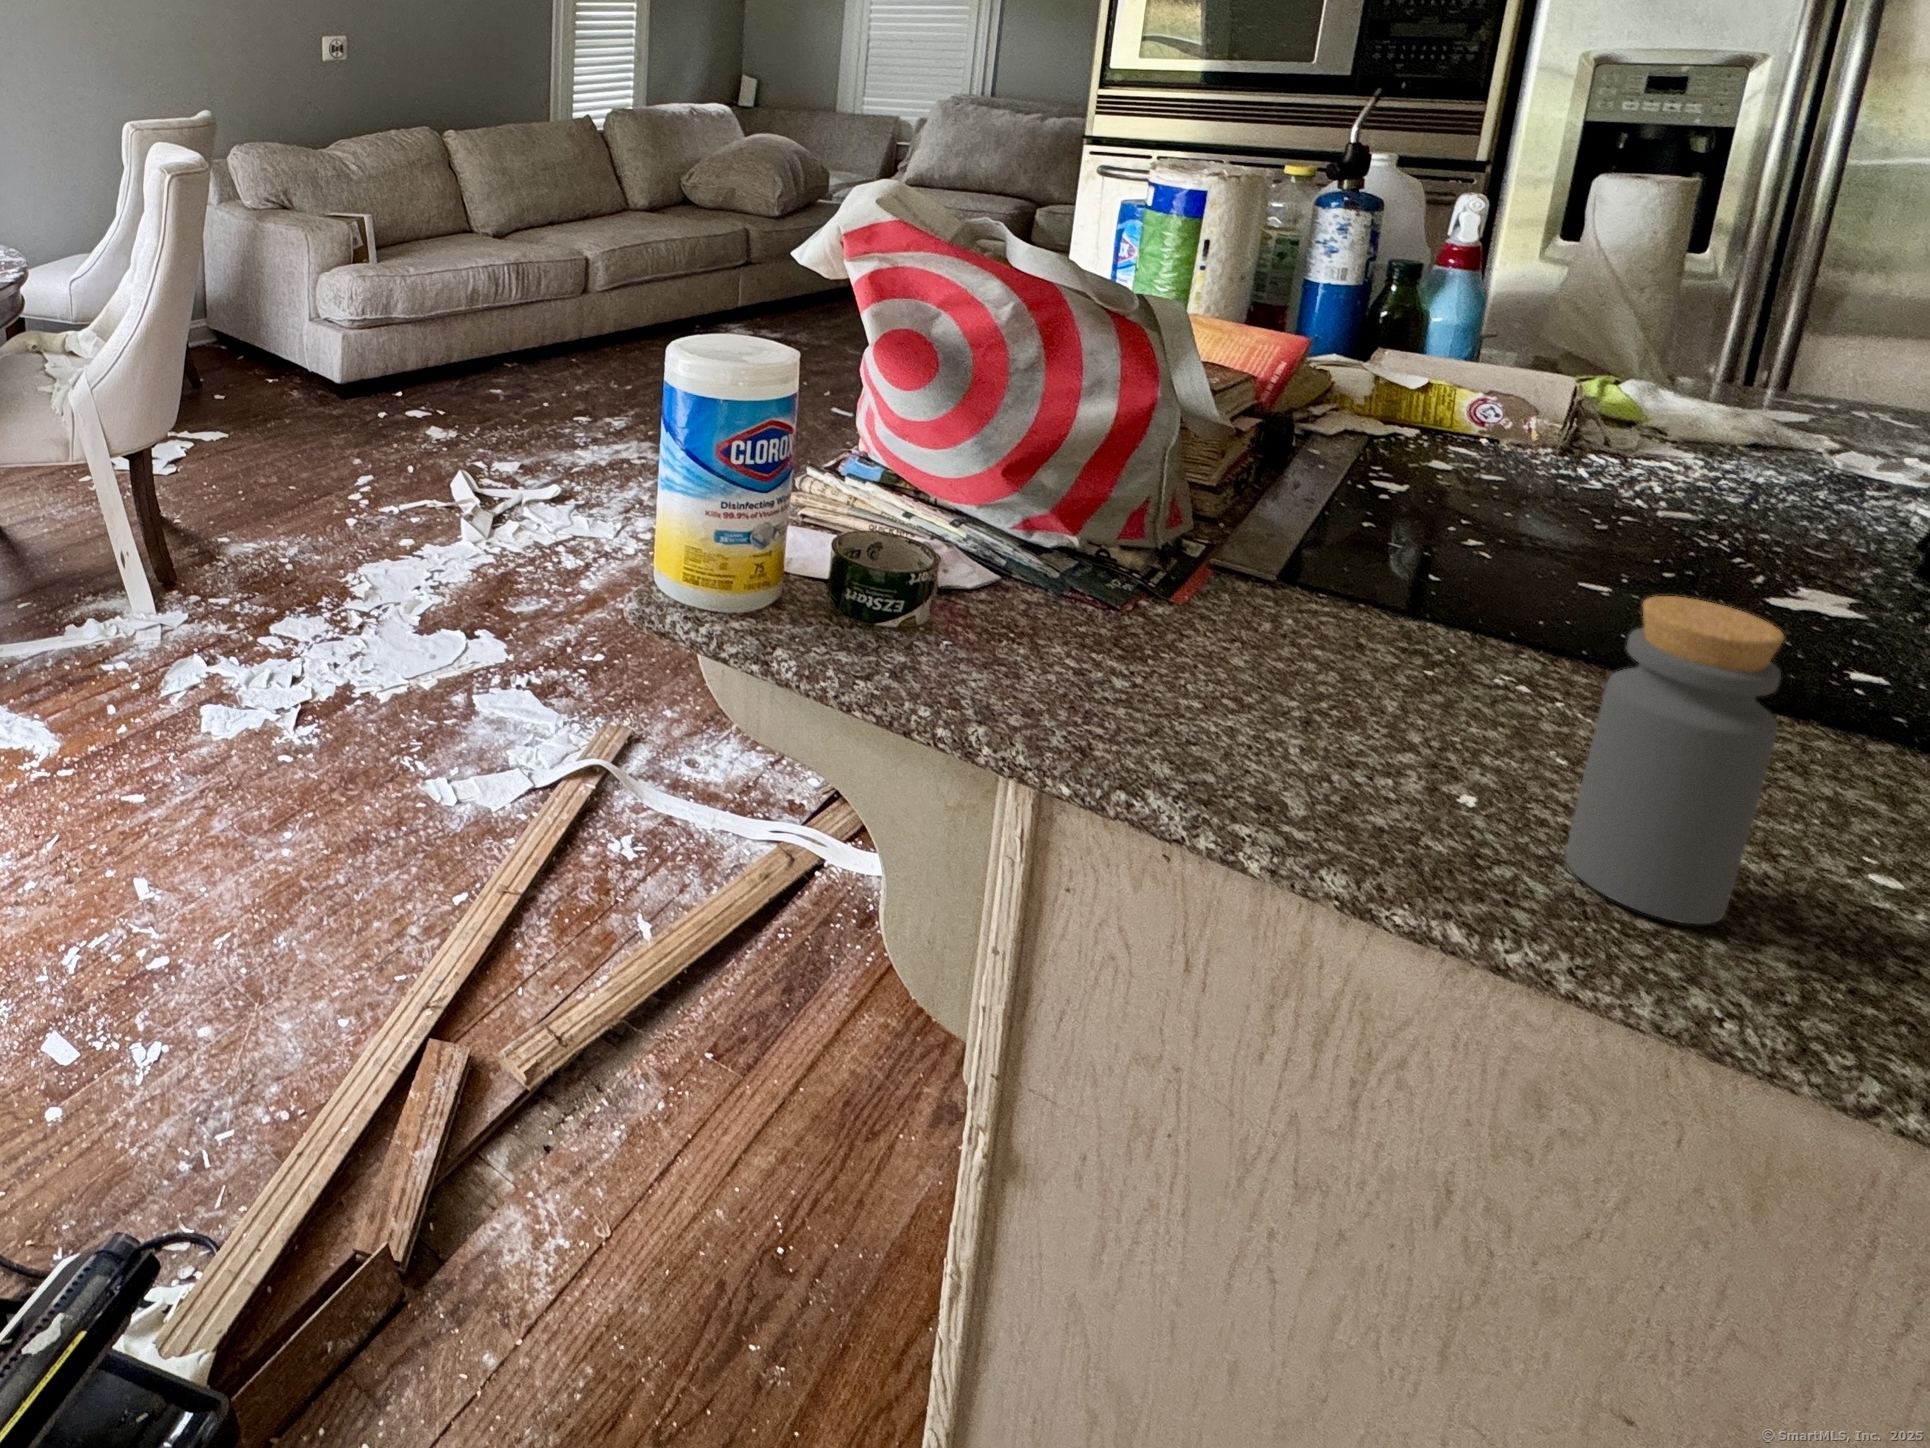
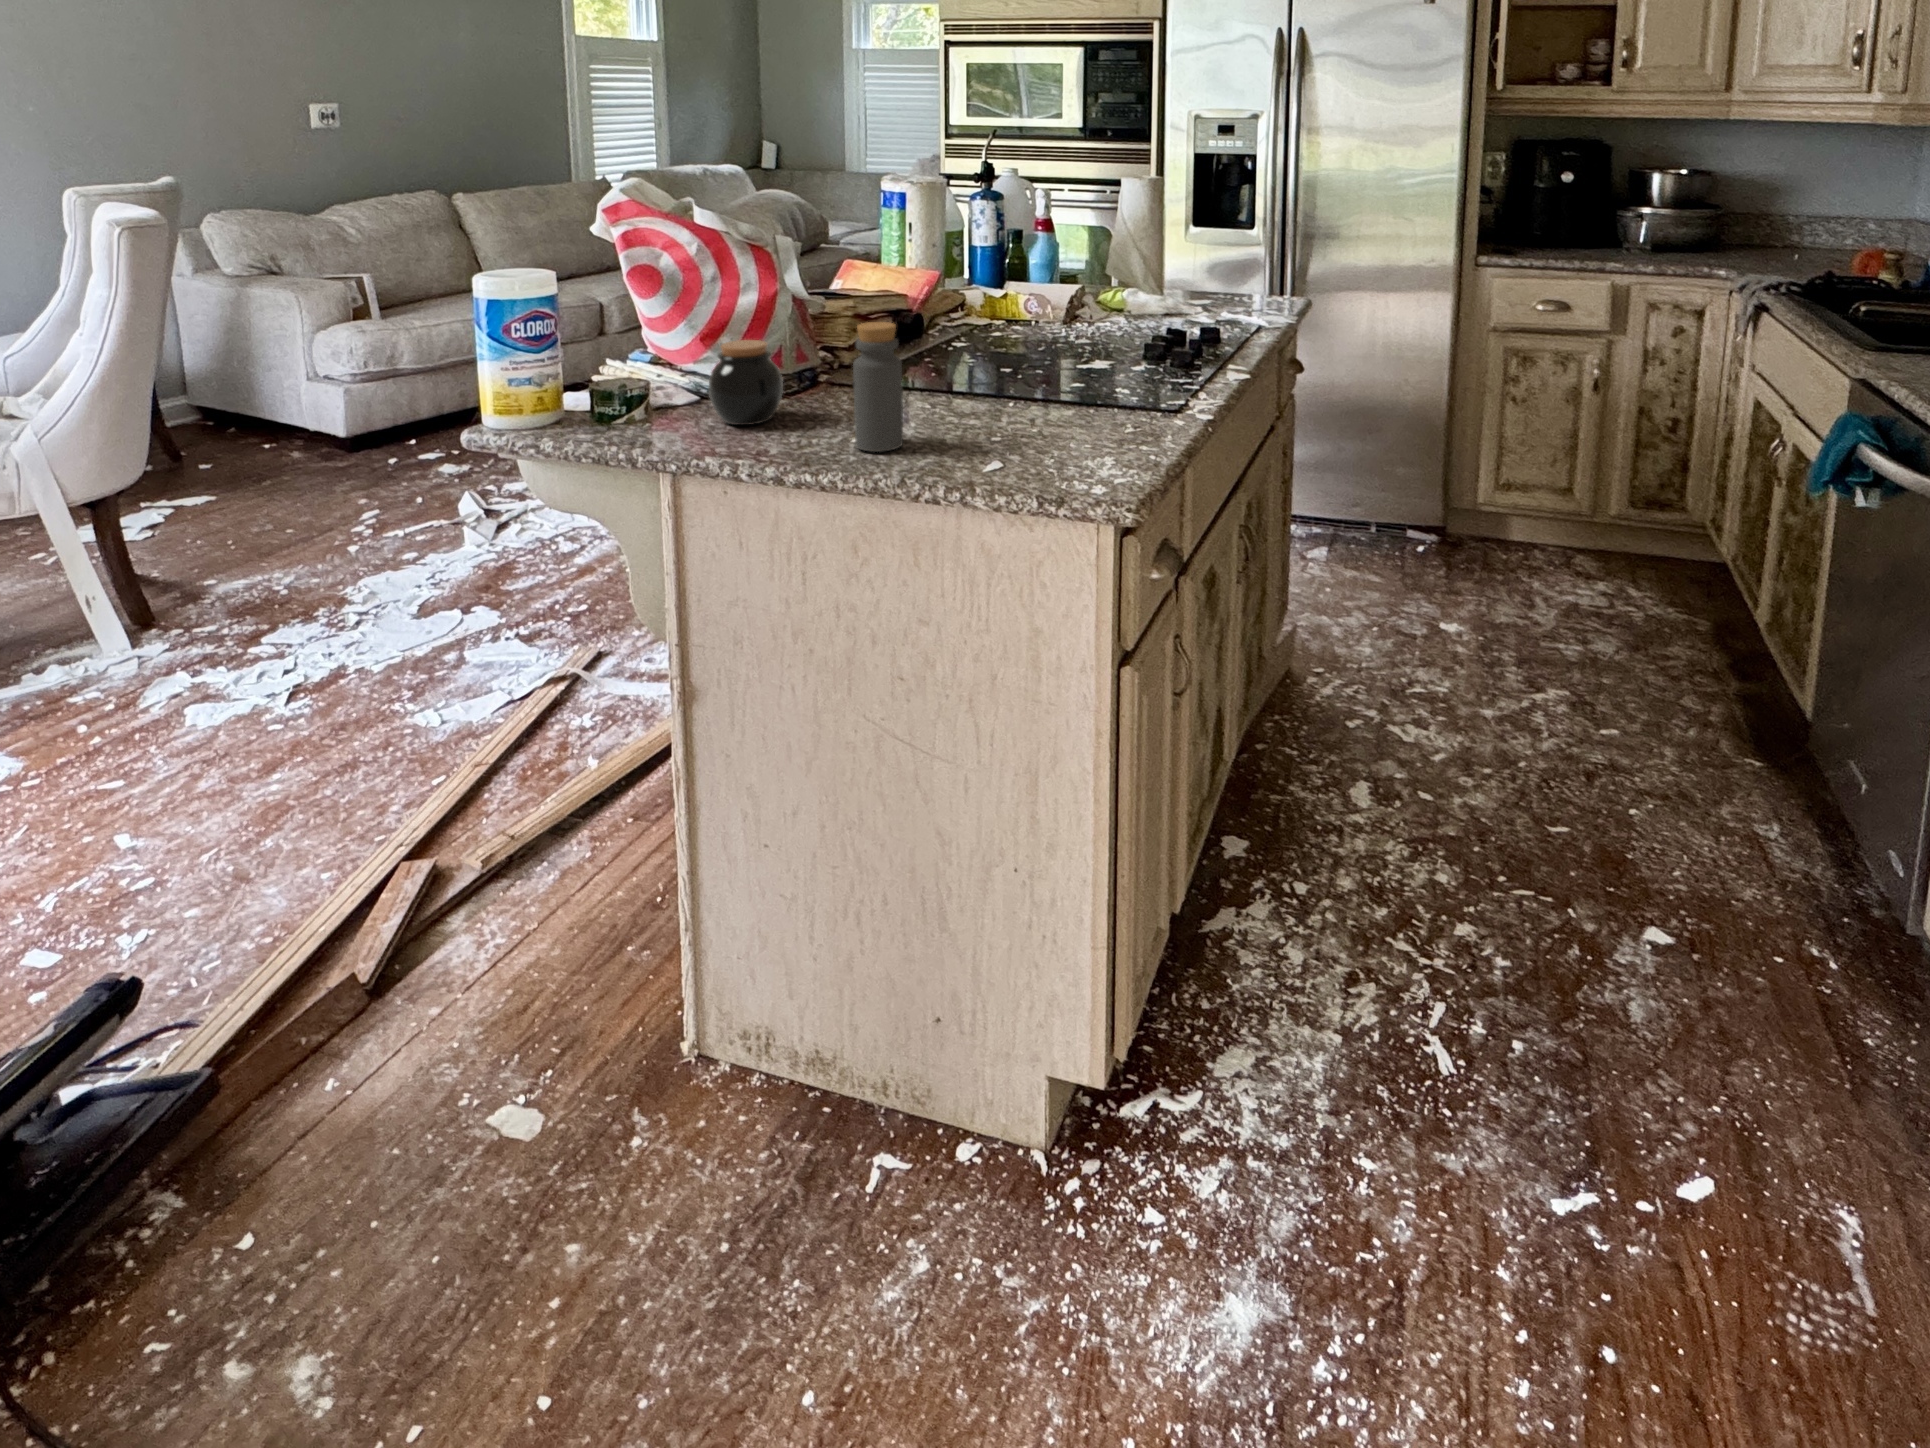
jar: none [1115,533,1290,718] -> present [709,340,783,425]

